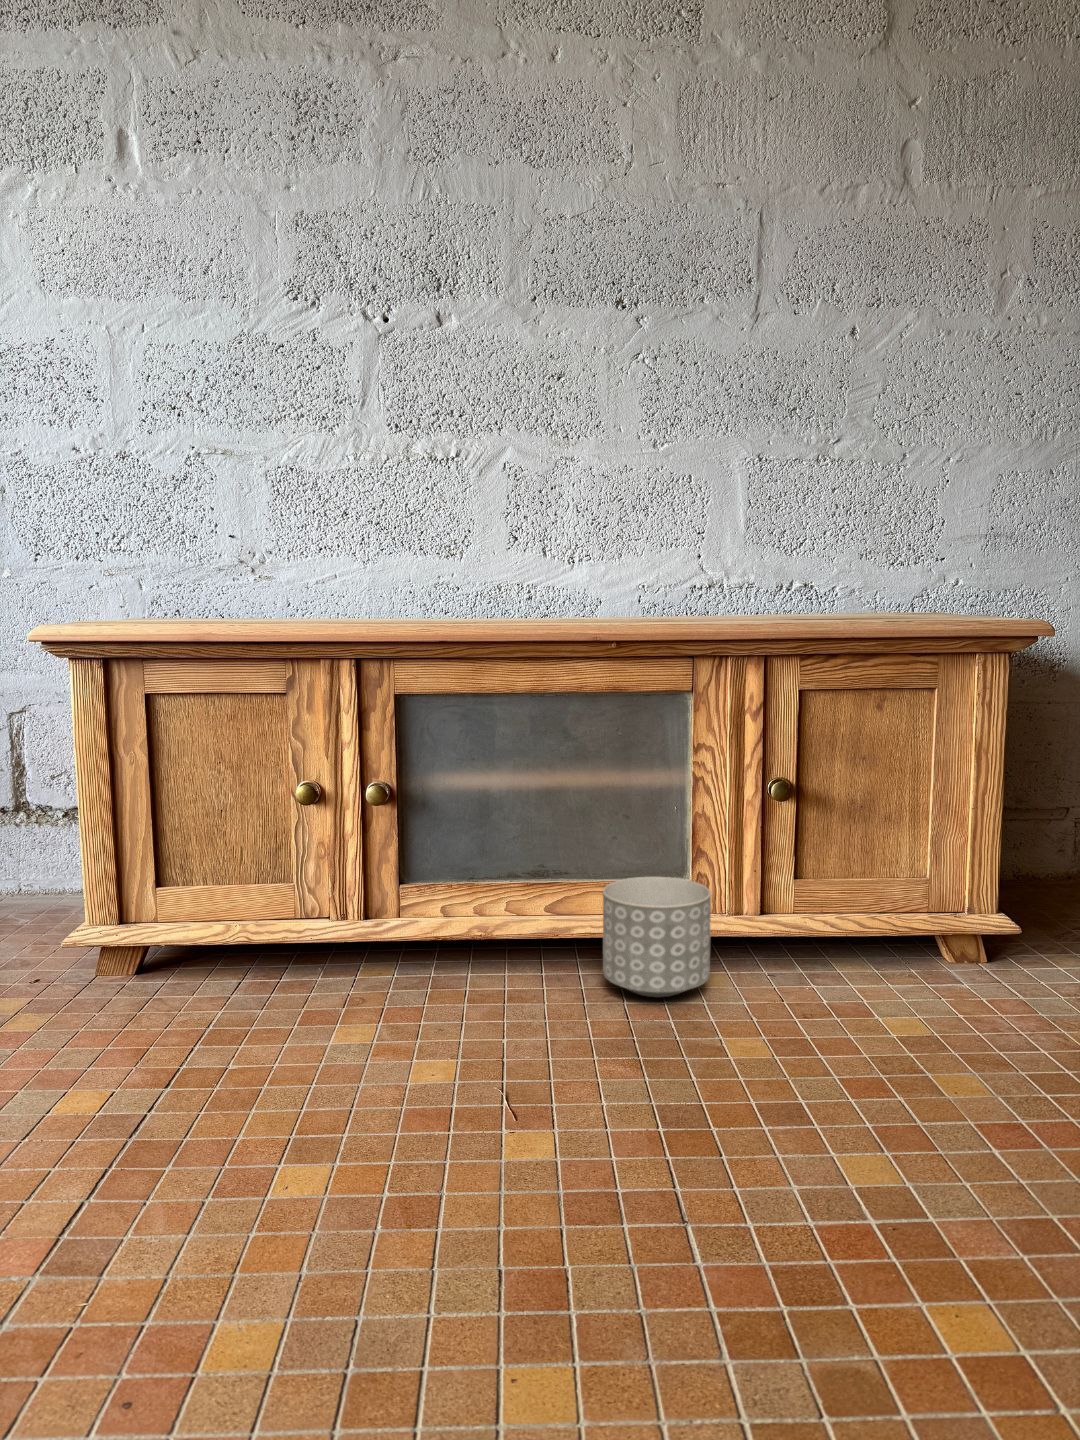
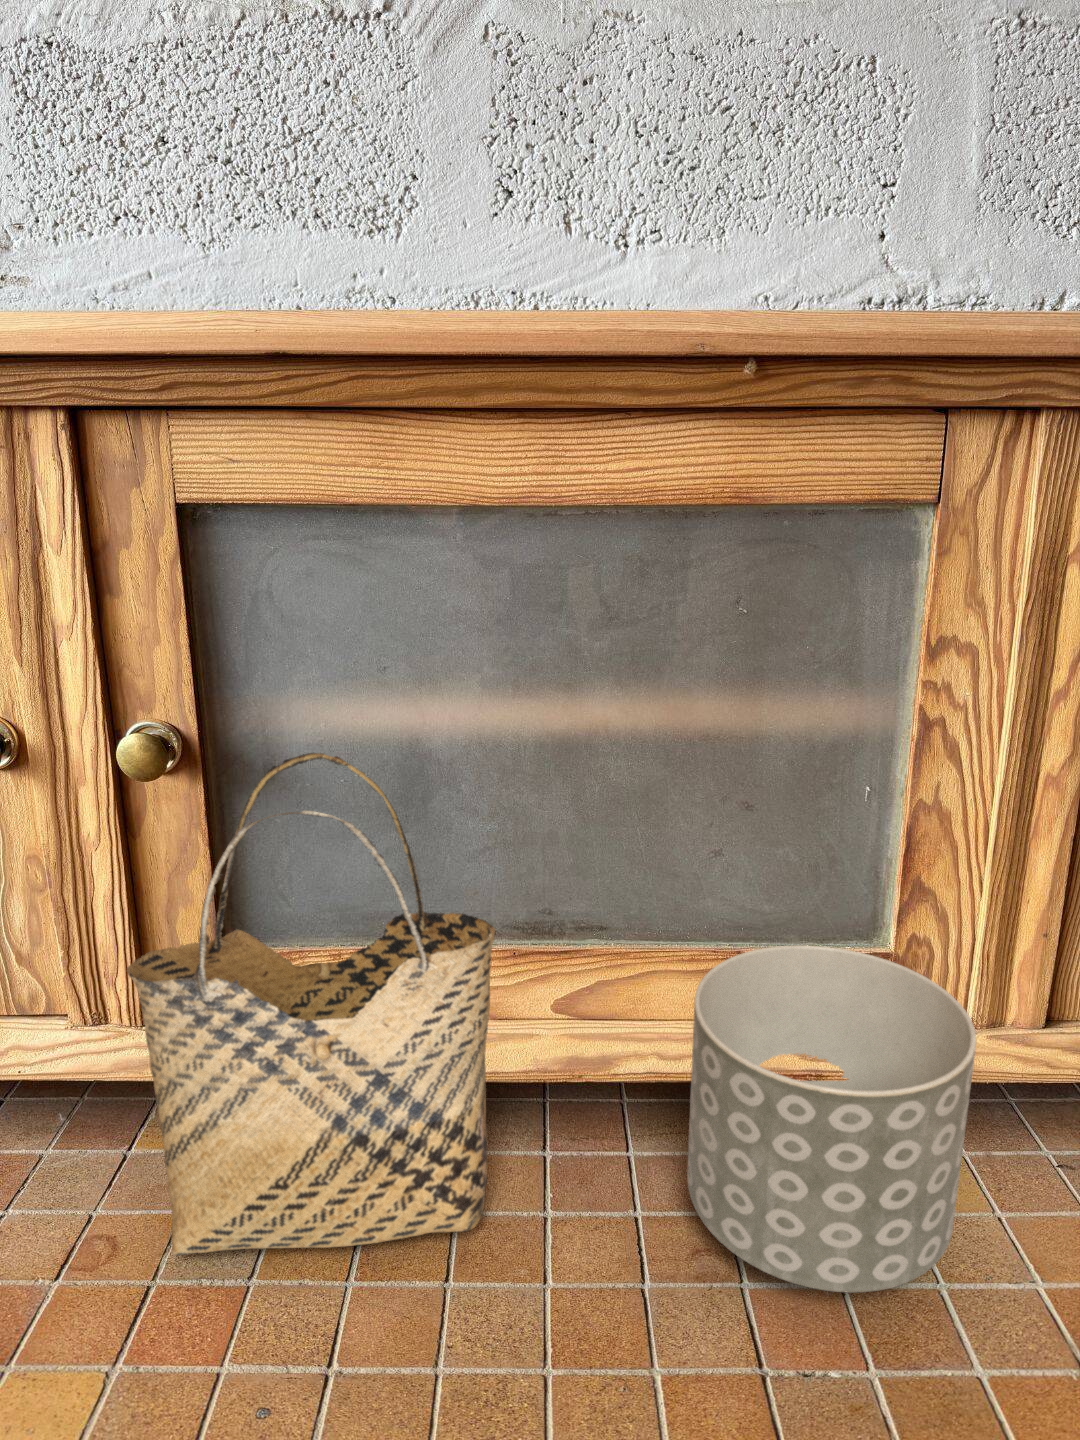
woven basket: none [378,794,522,996] -> present [127,753,495,1256]

